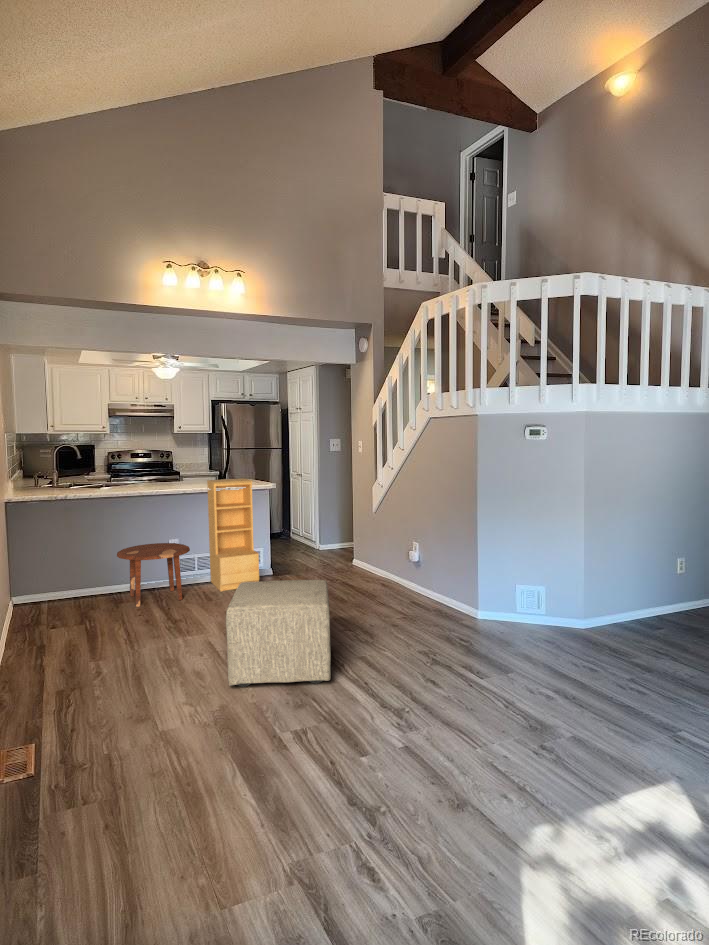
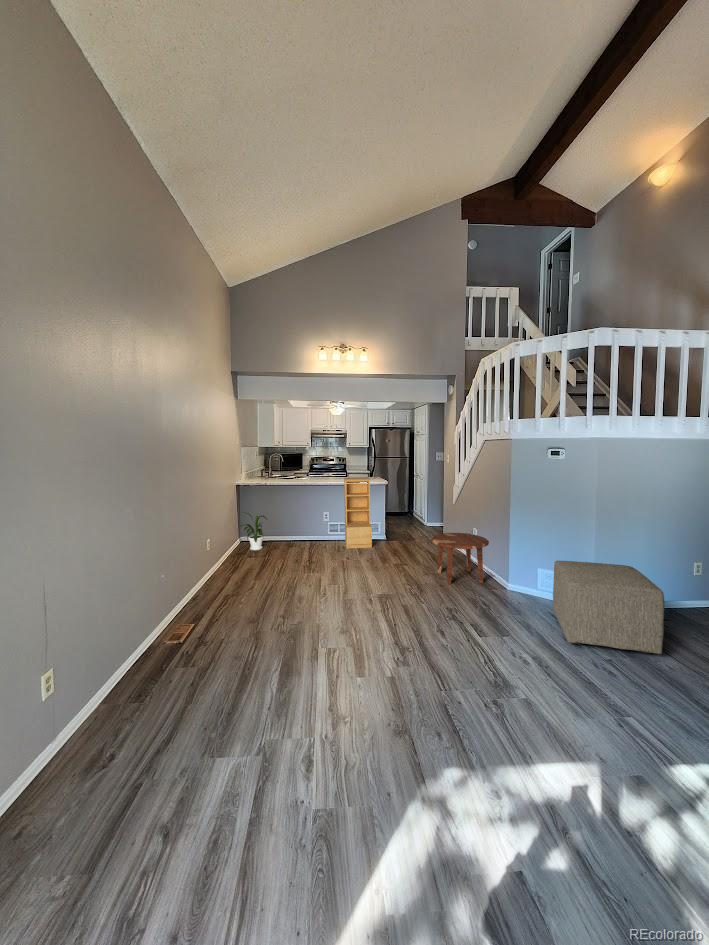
side table: present [117,543,190,607] -> present [431,533,489,584]
house plant: none [27,546,83,611] -> present [239,513,268,550]
ottoman: present [226,580,331,687] -> present [553,560,664,654]

